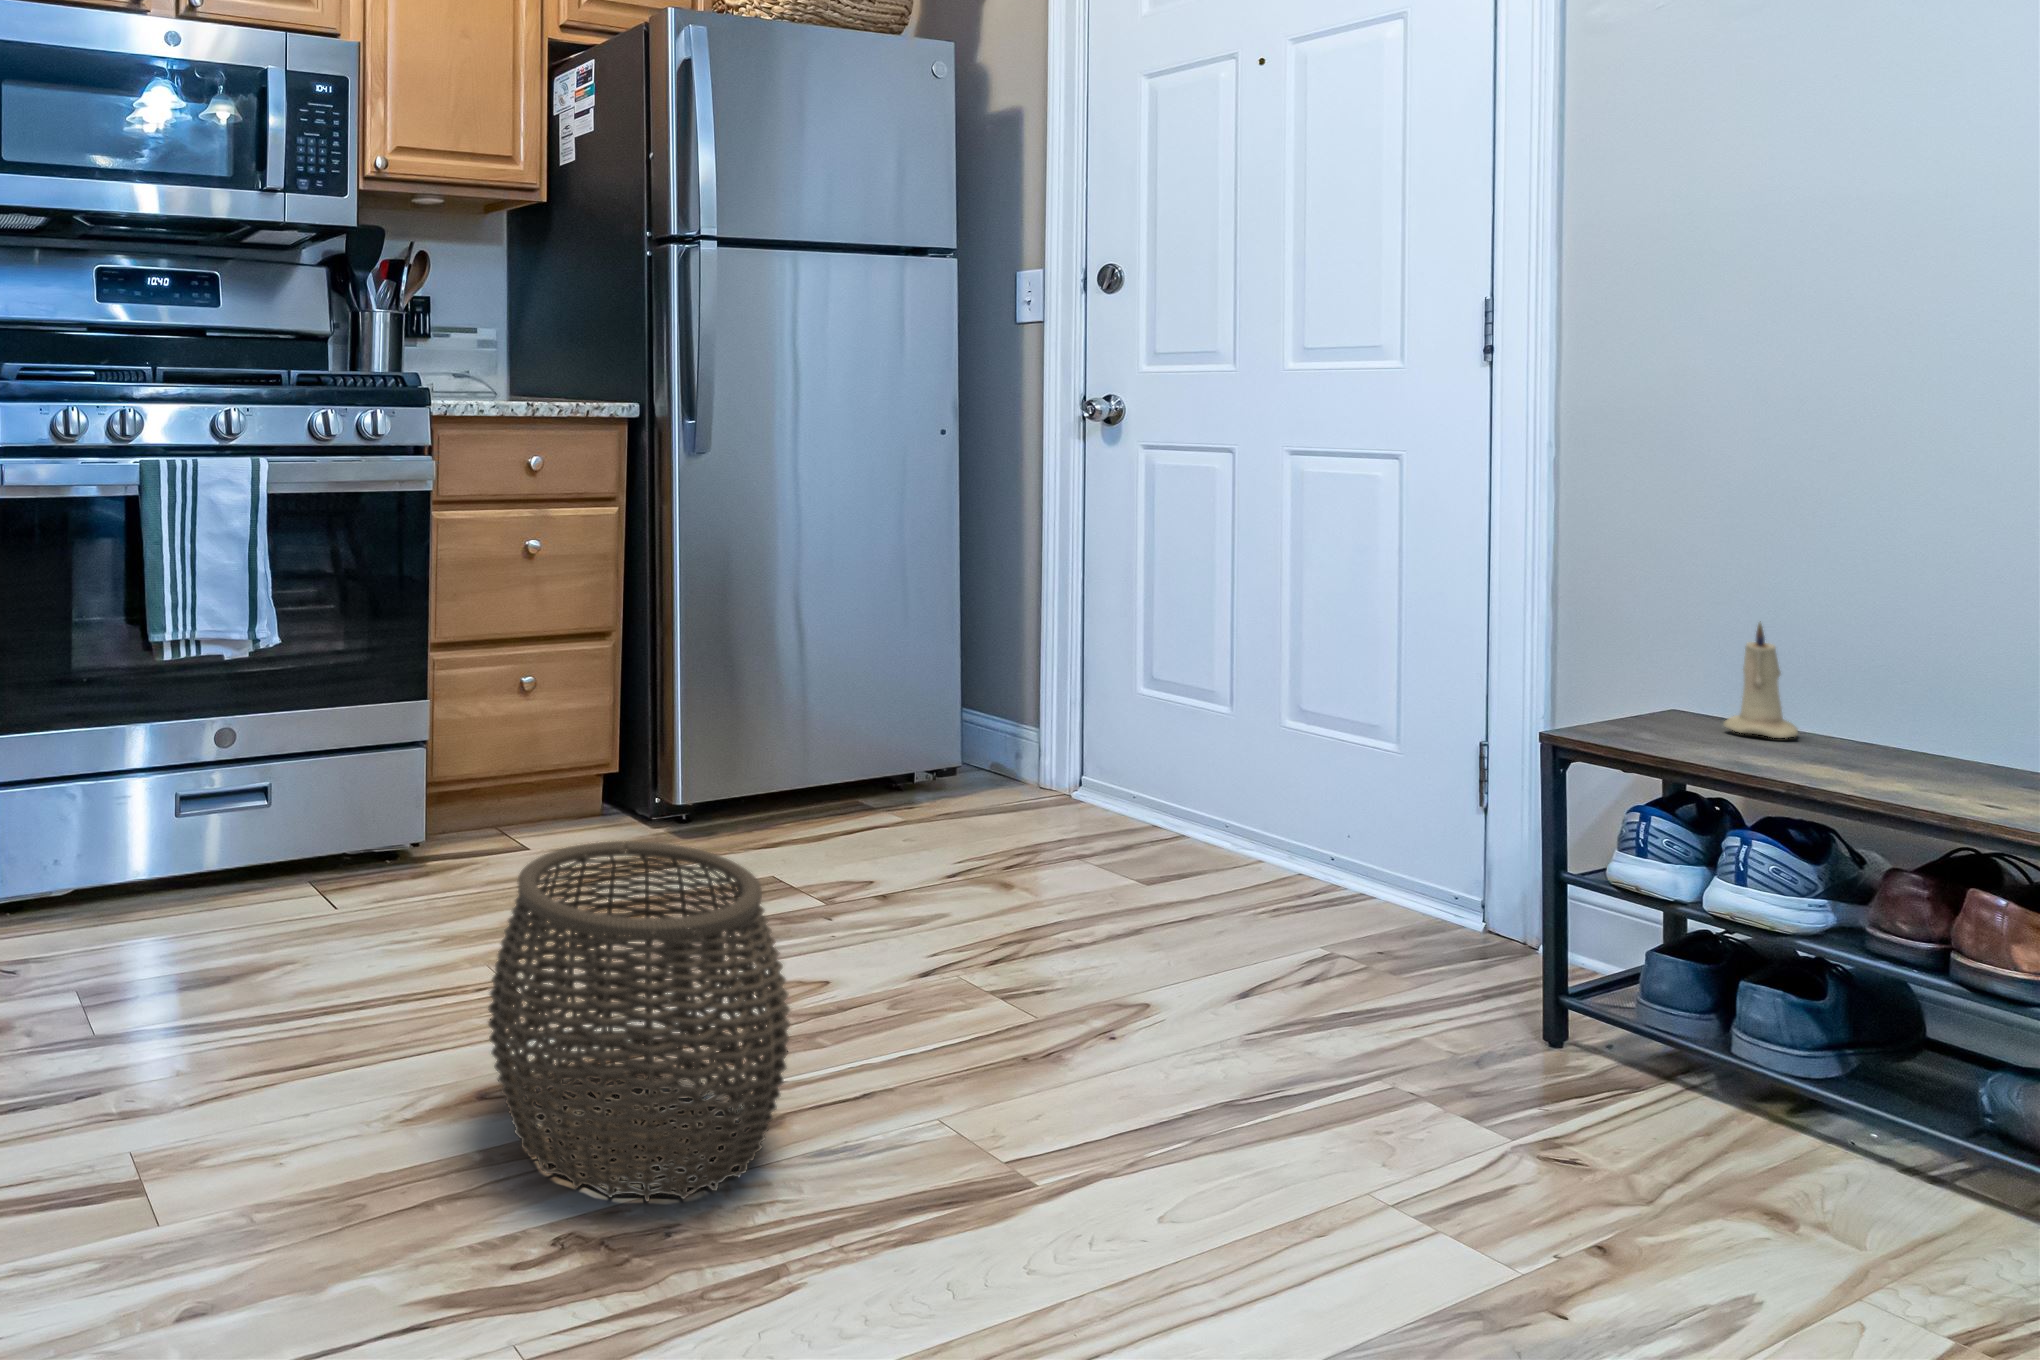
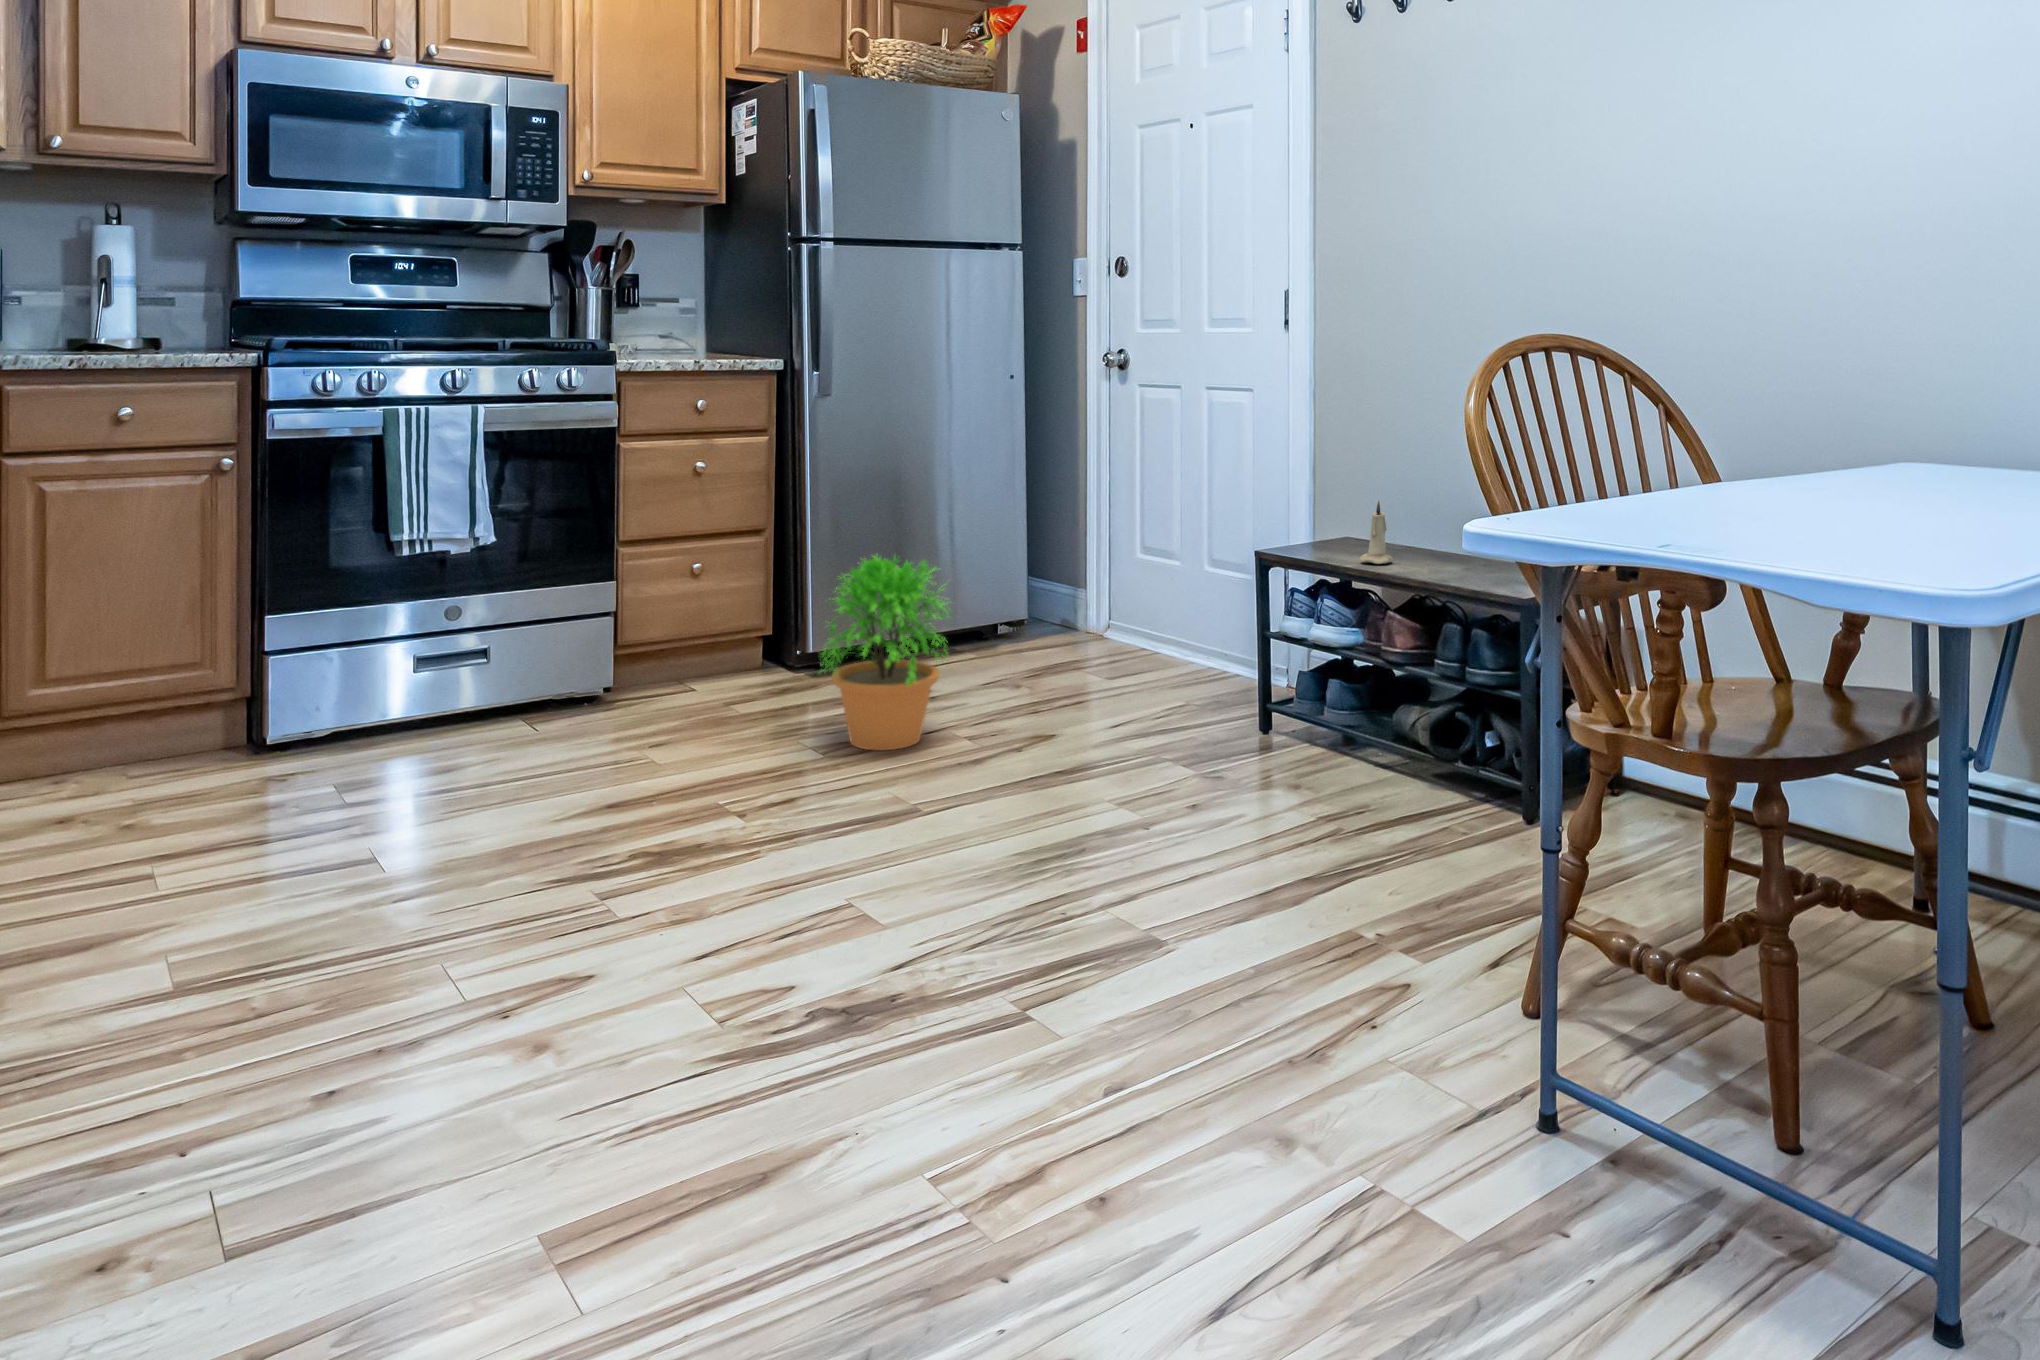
potted plant: none [757,686,992,1019] -> present [823,555,950,750]
woven basket: present [488,841,790,1201] -> none [604,644,788,829]

